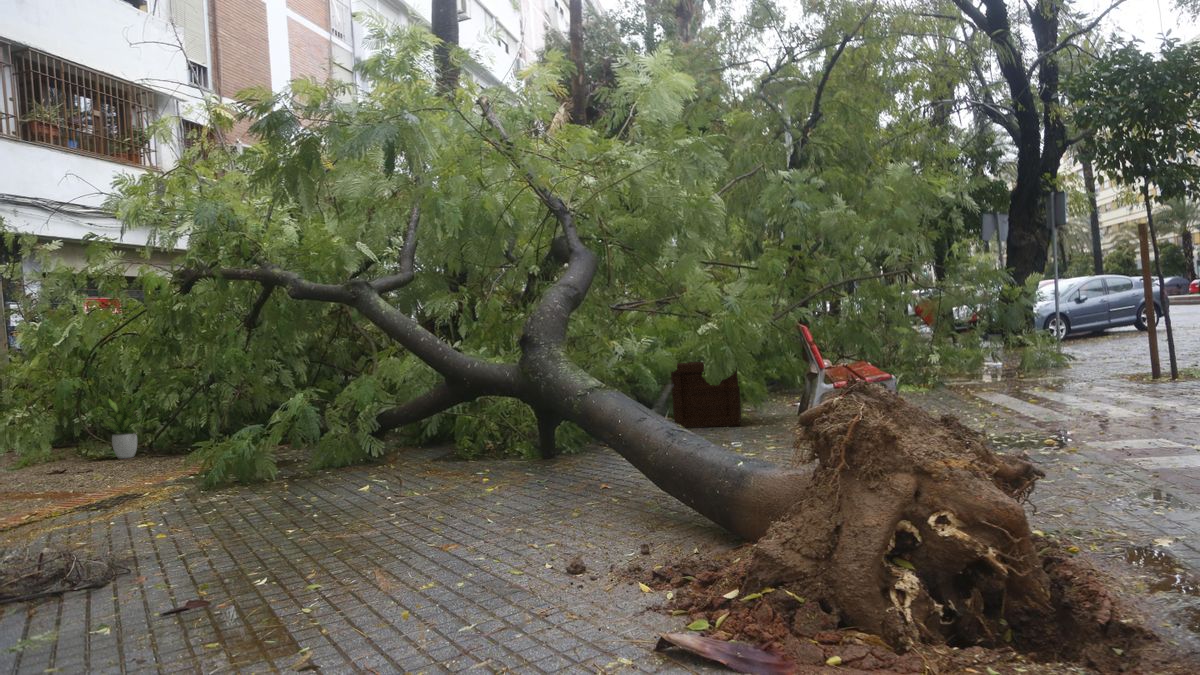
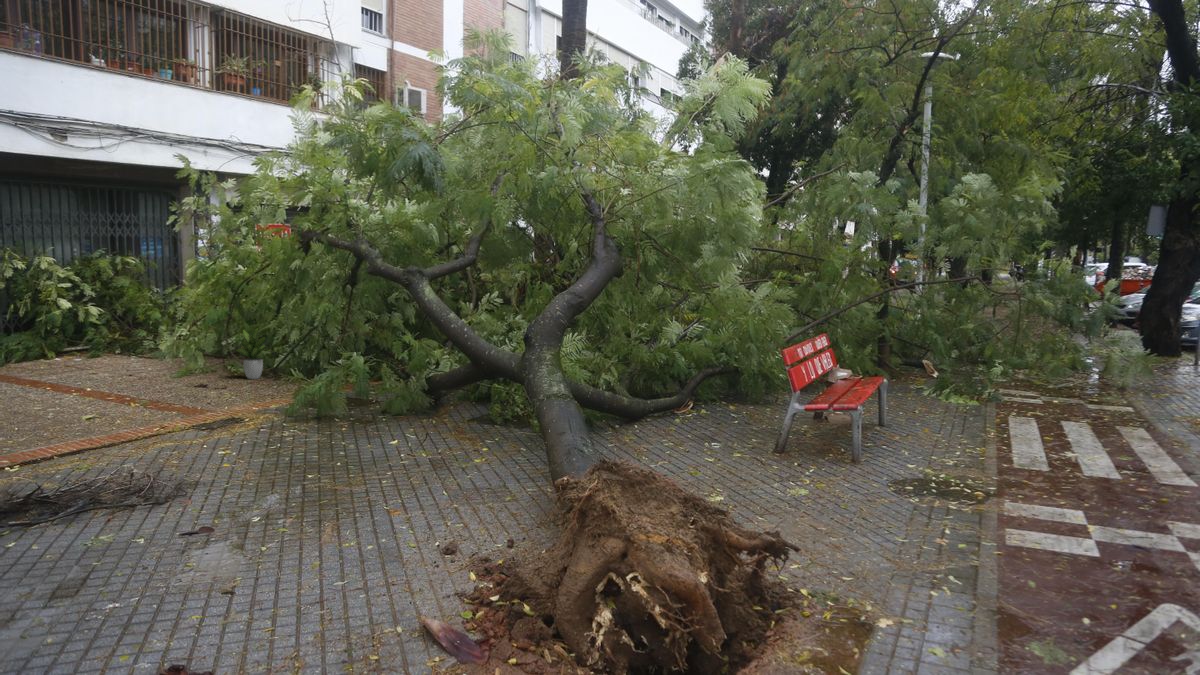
wooden crate: present [671,362,741,428] -> none [687,353,759,422]

